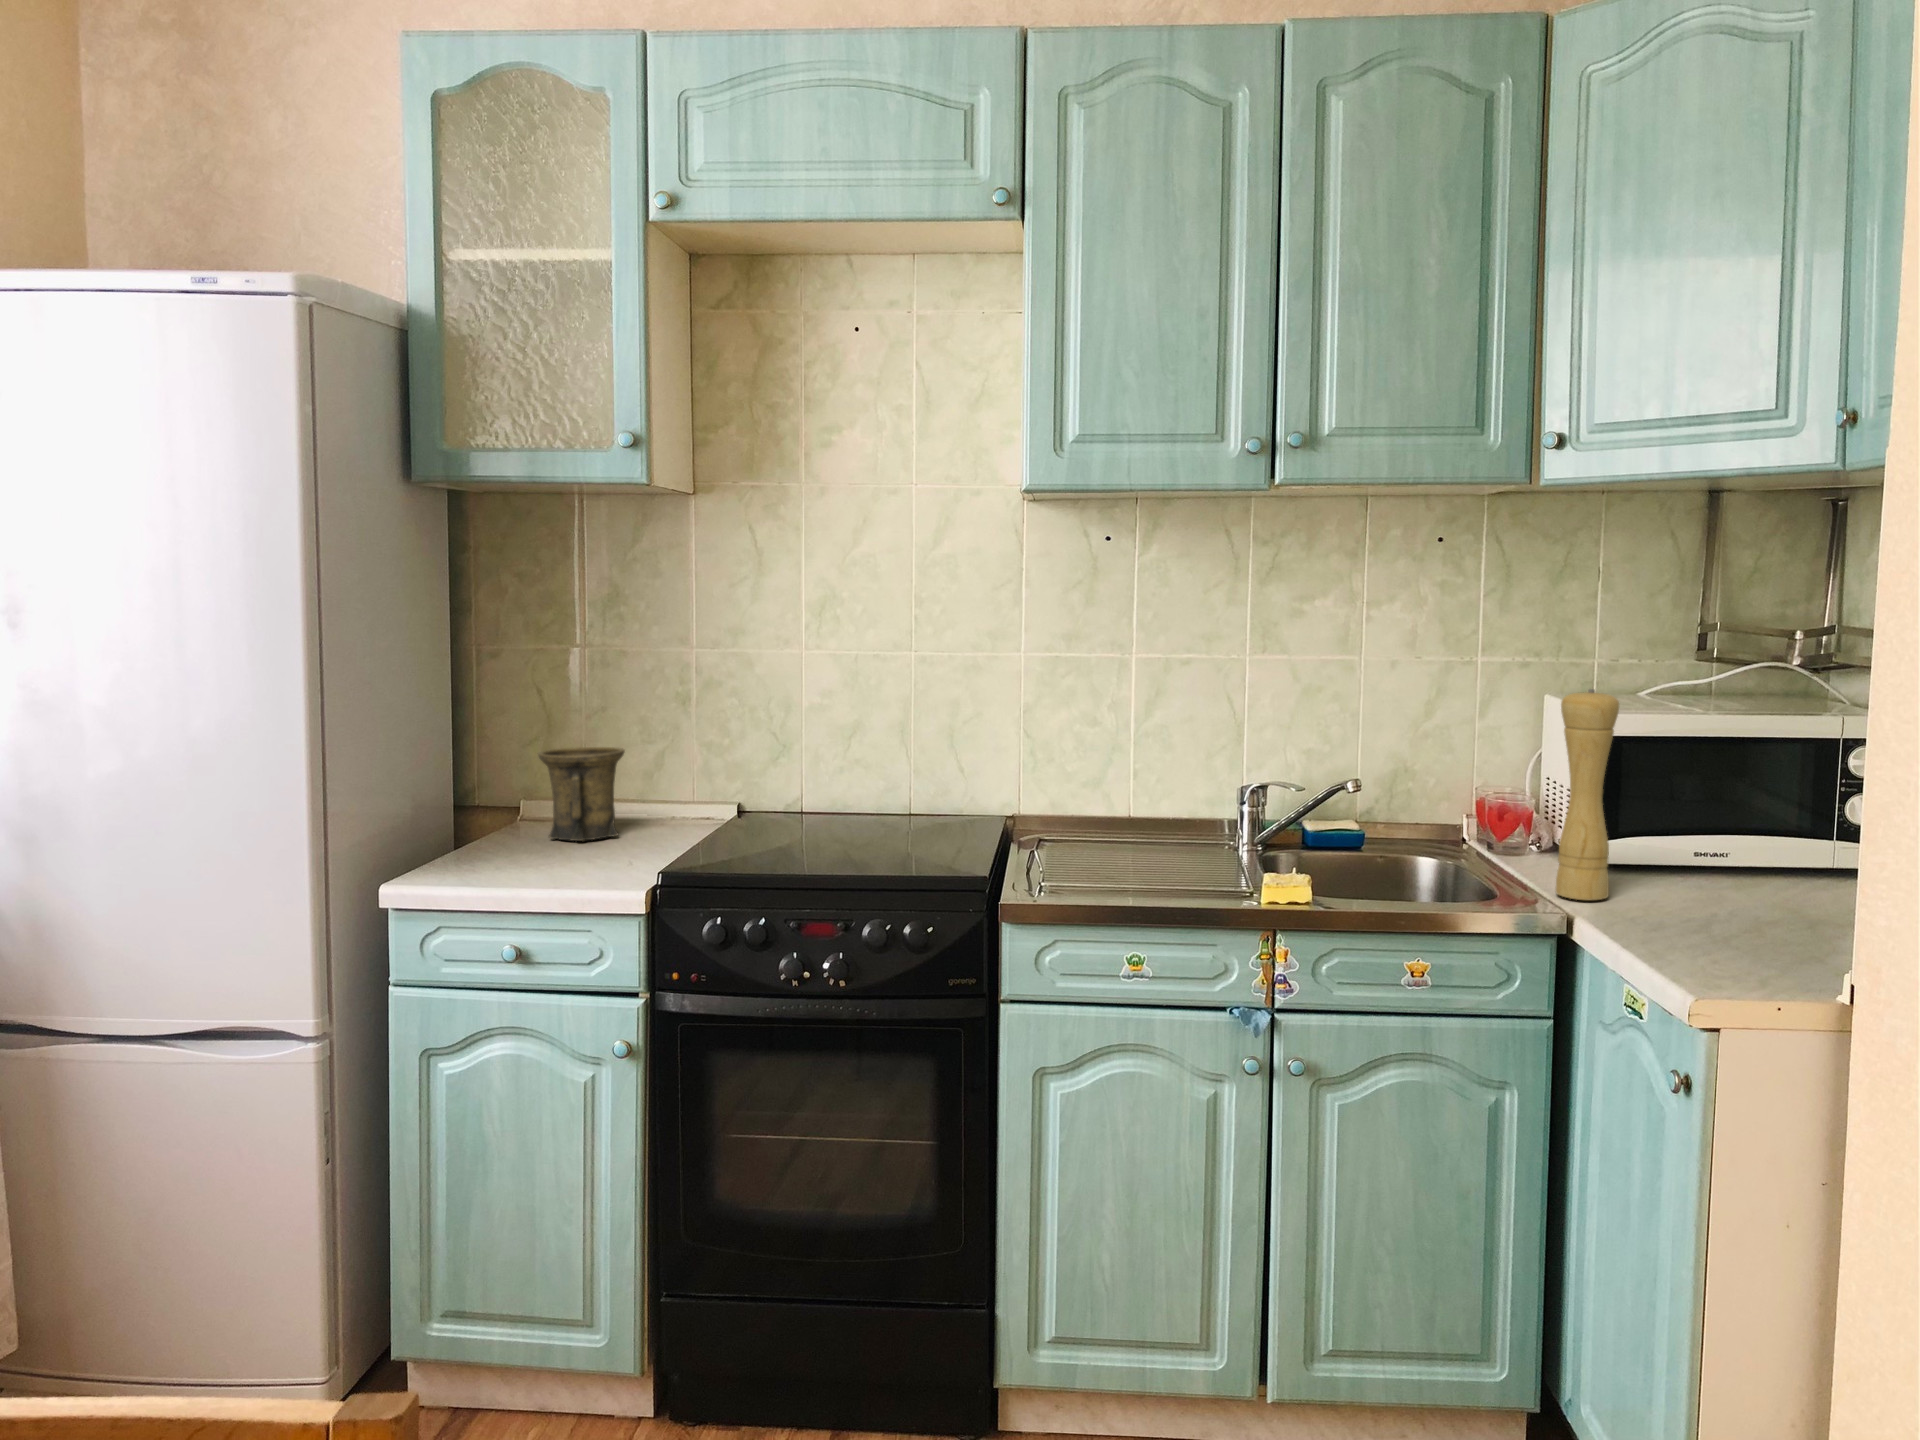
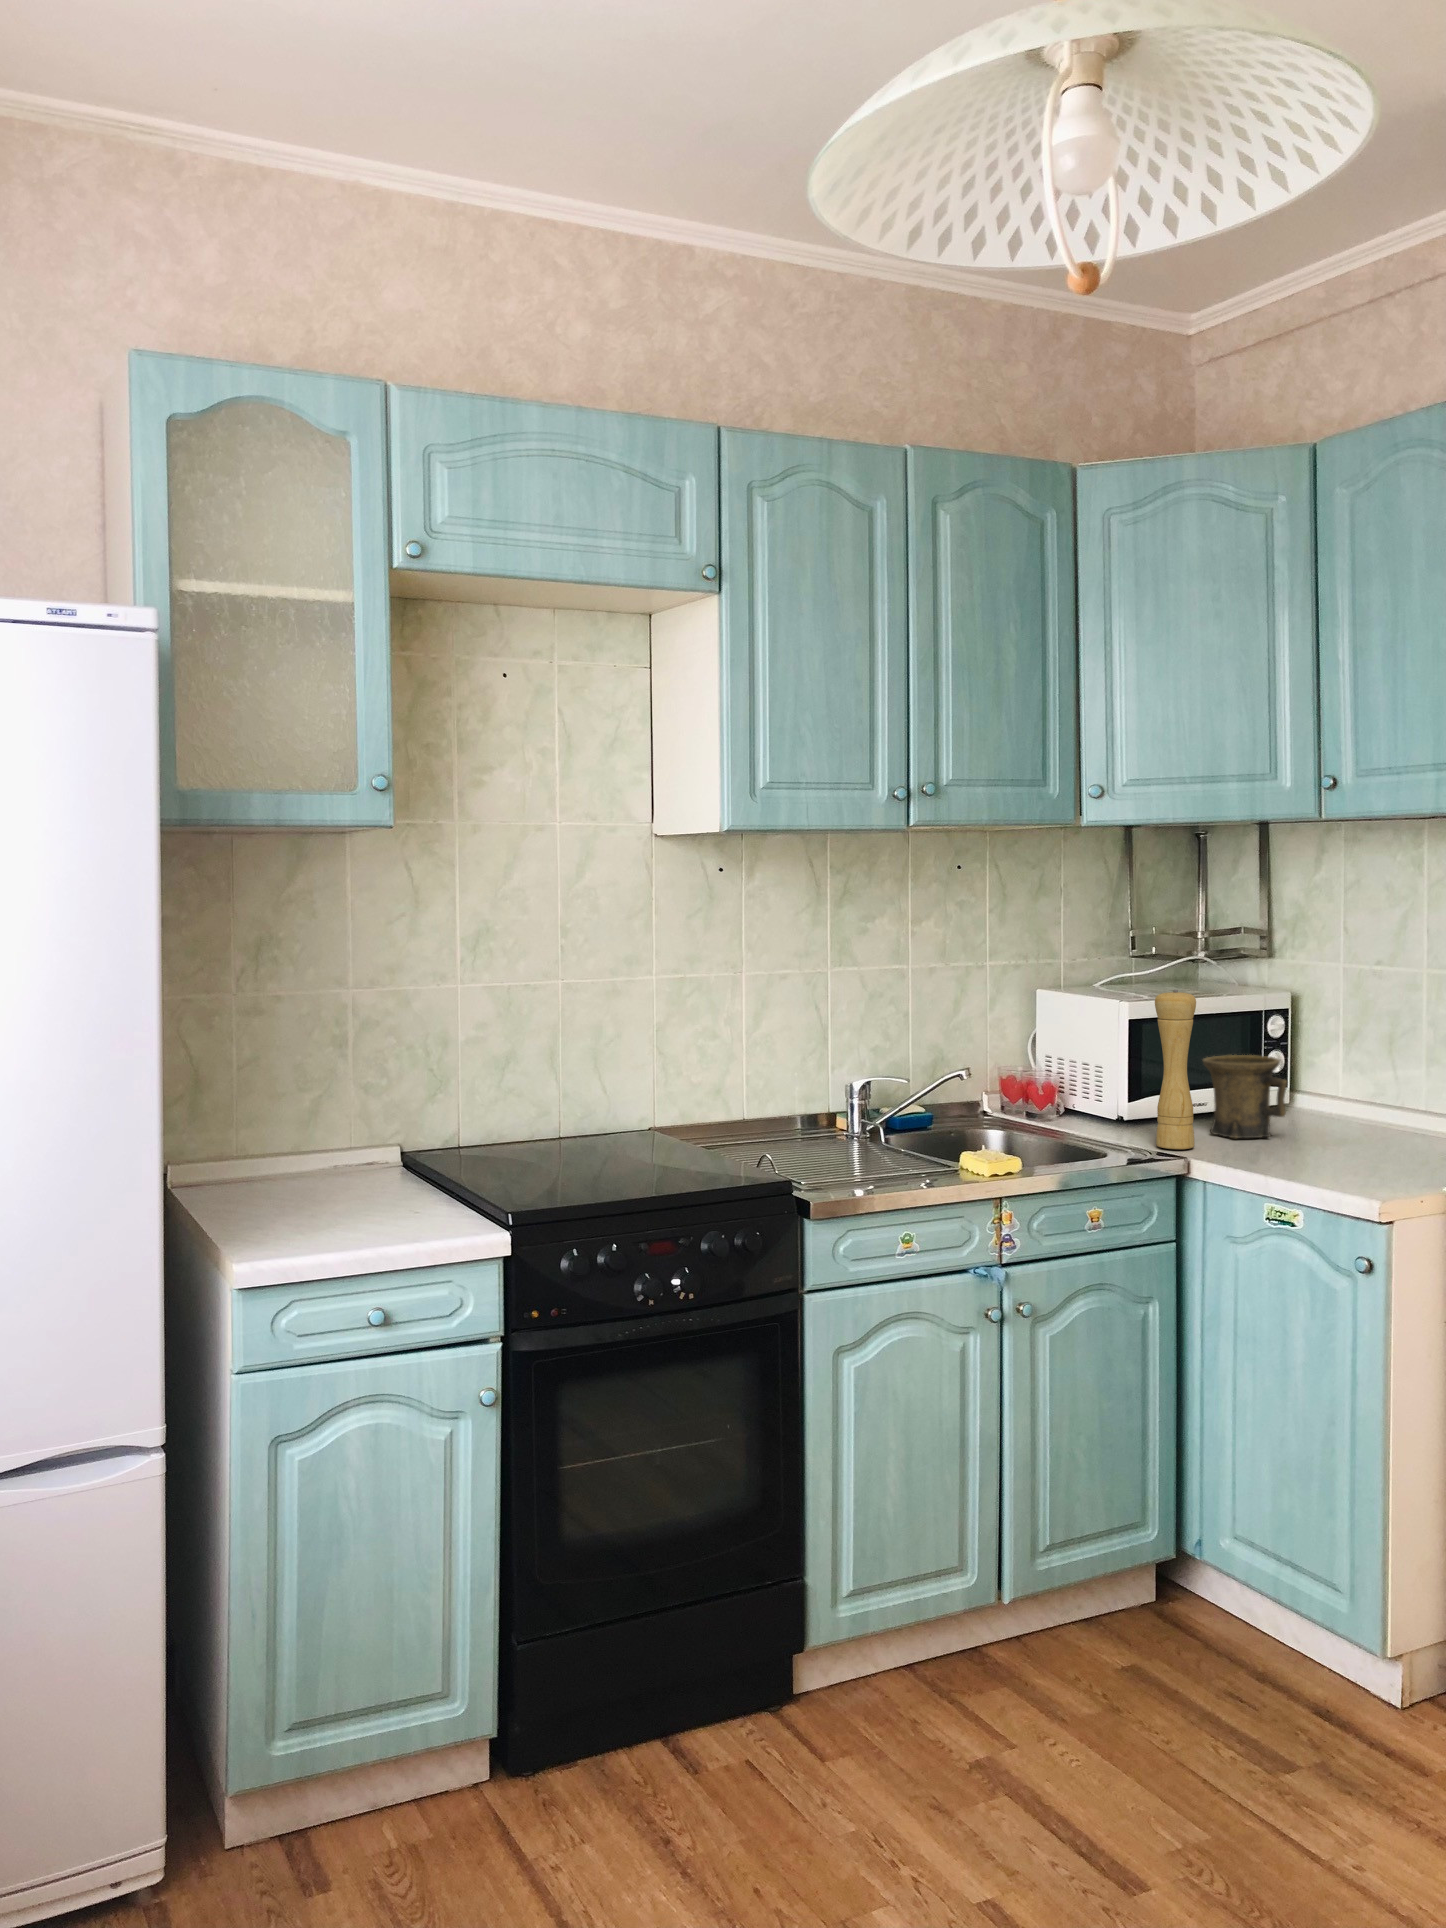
mug: present [538,747,625,841] -> present [1203,1055,1287,1138]

